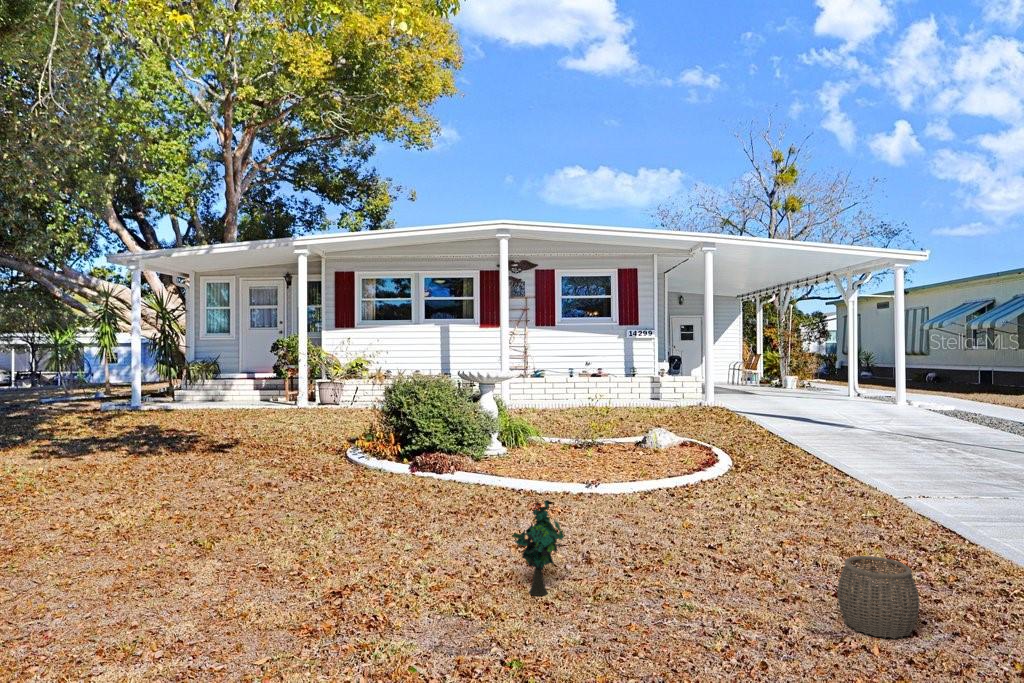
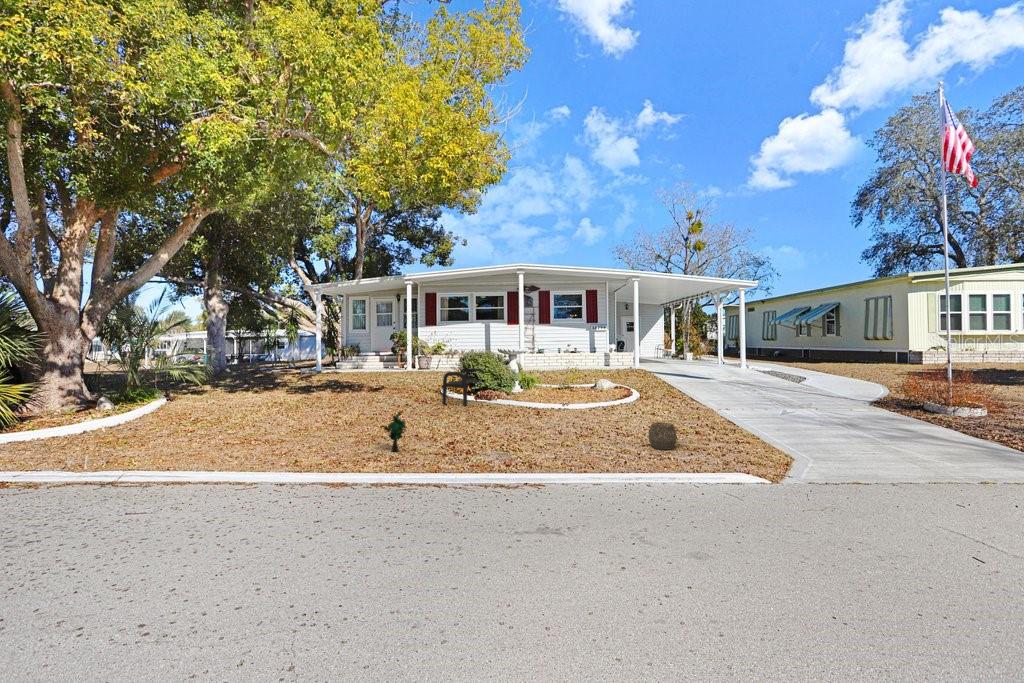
bench: none [335,407,433,488] -> present [442,368,484,406]
decorative plant: present [512,500,564,596] -> present [384,412,406,452]

